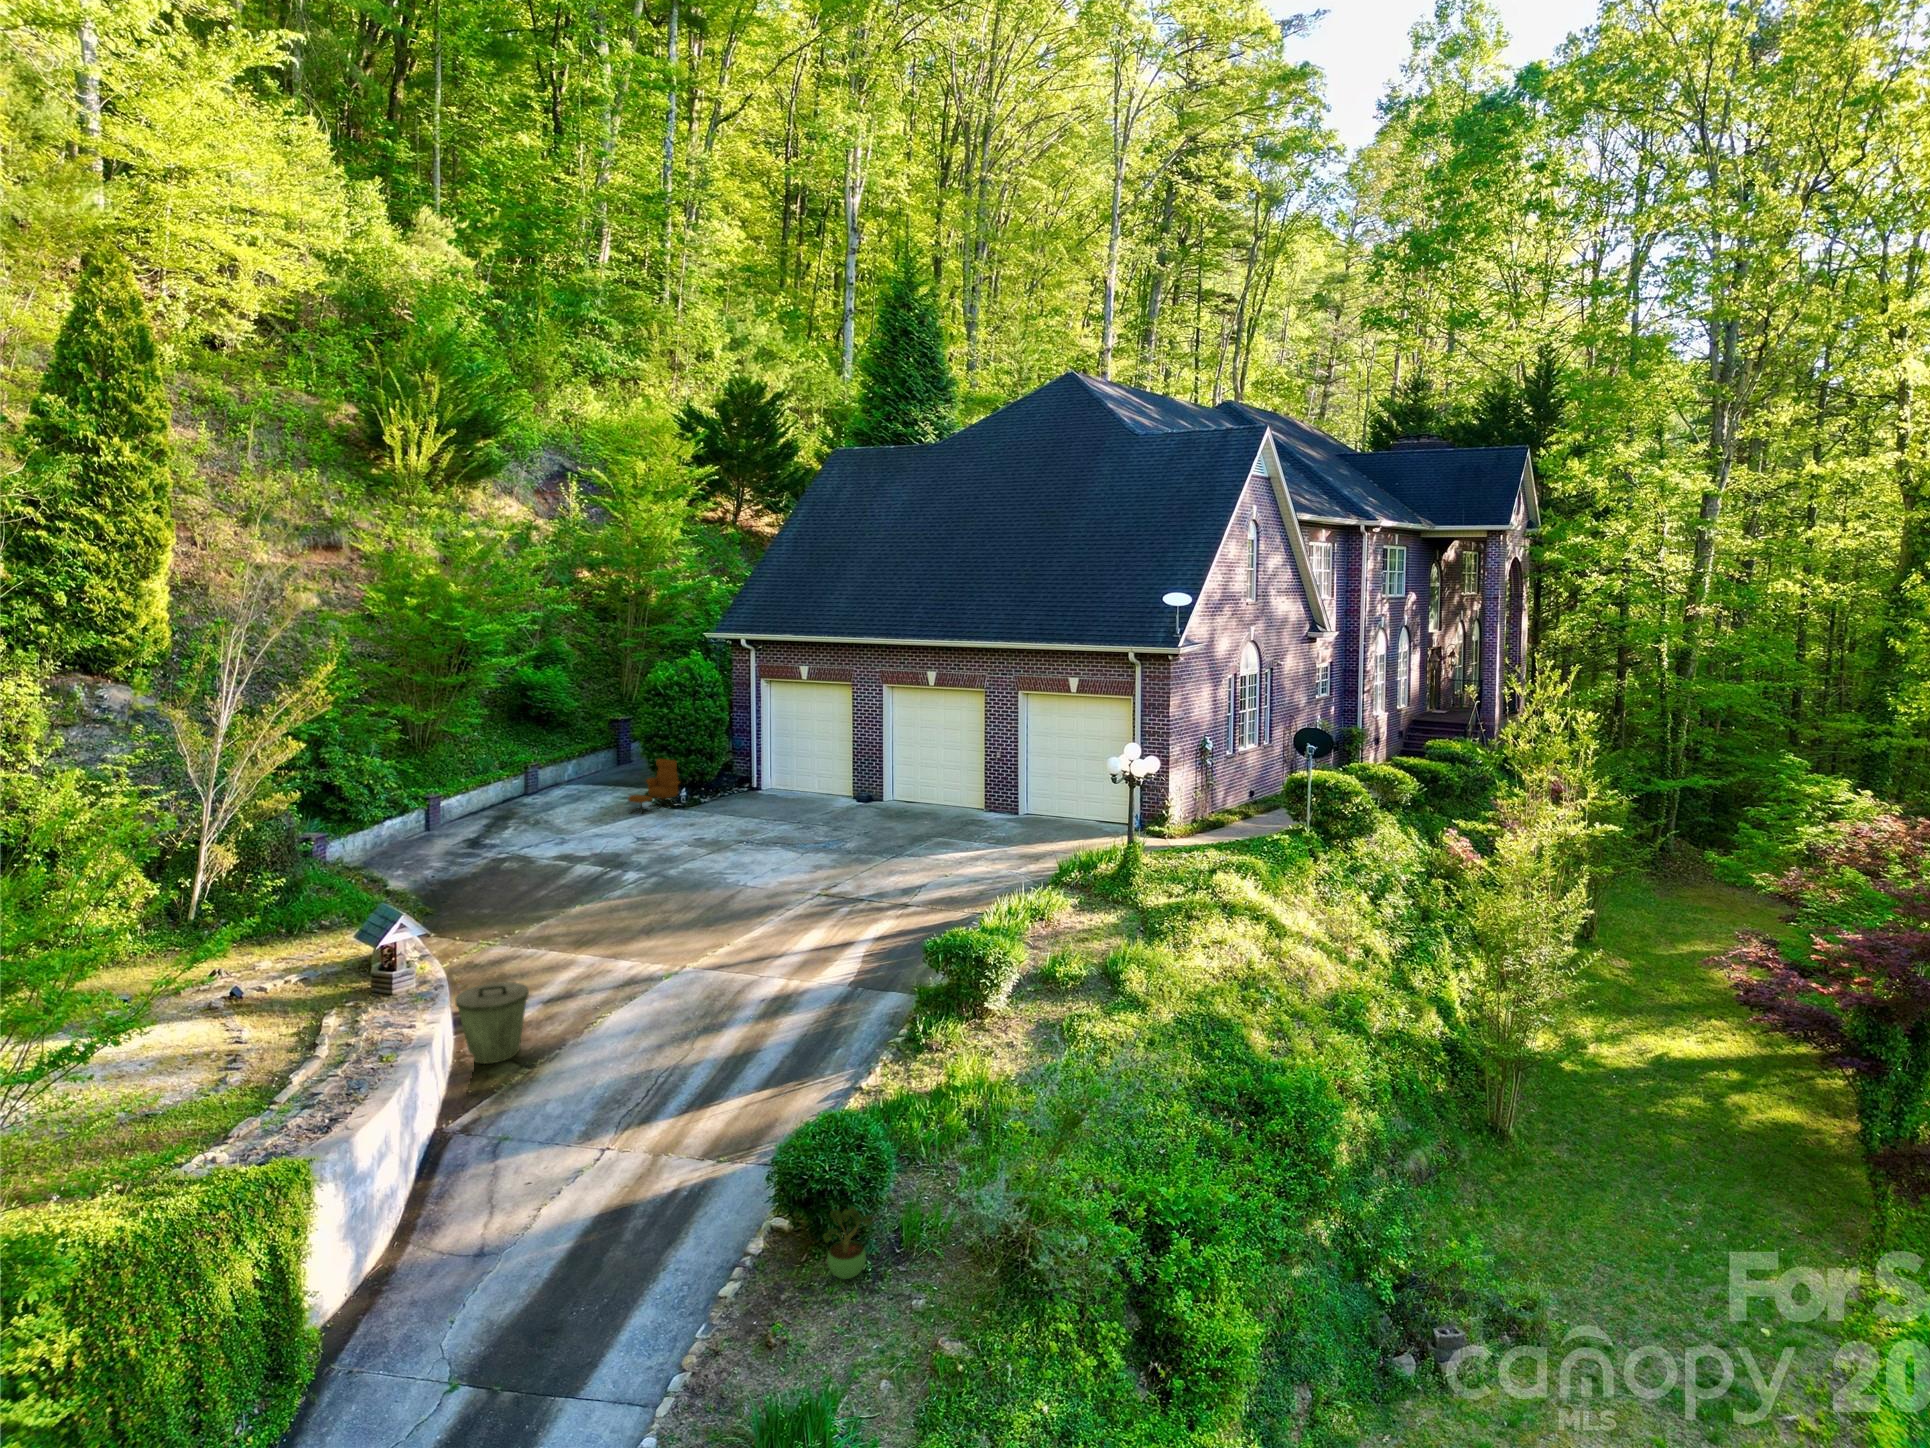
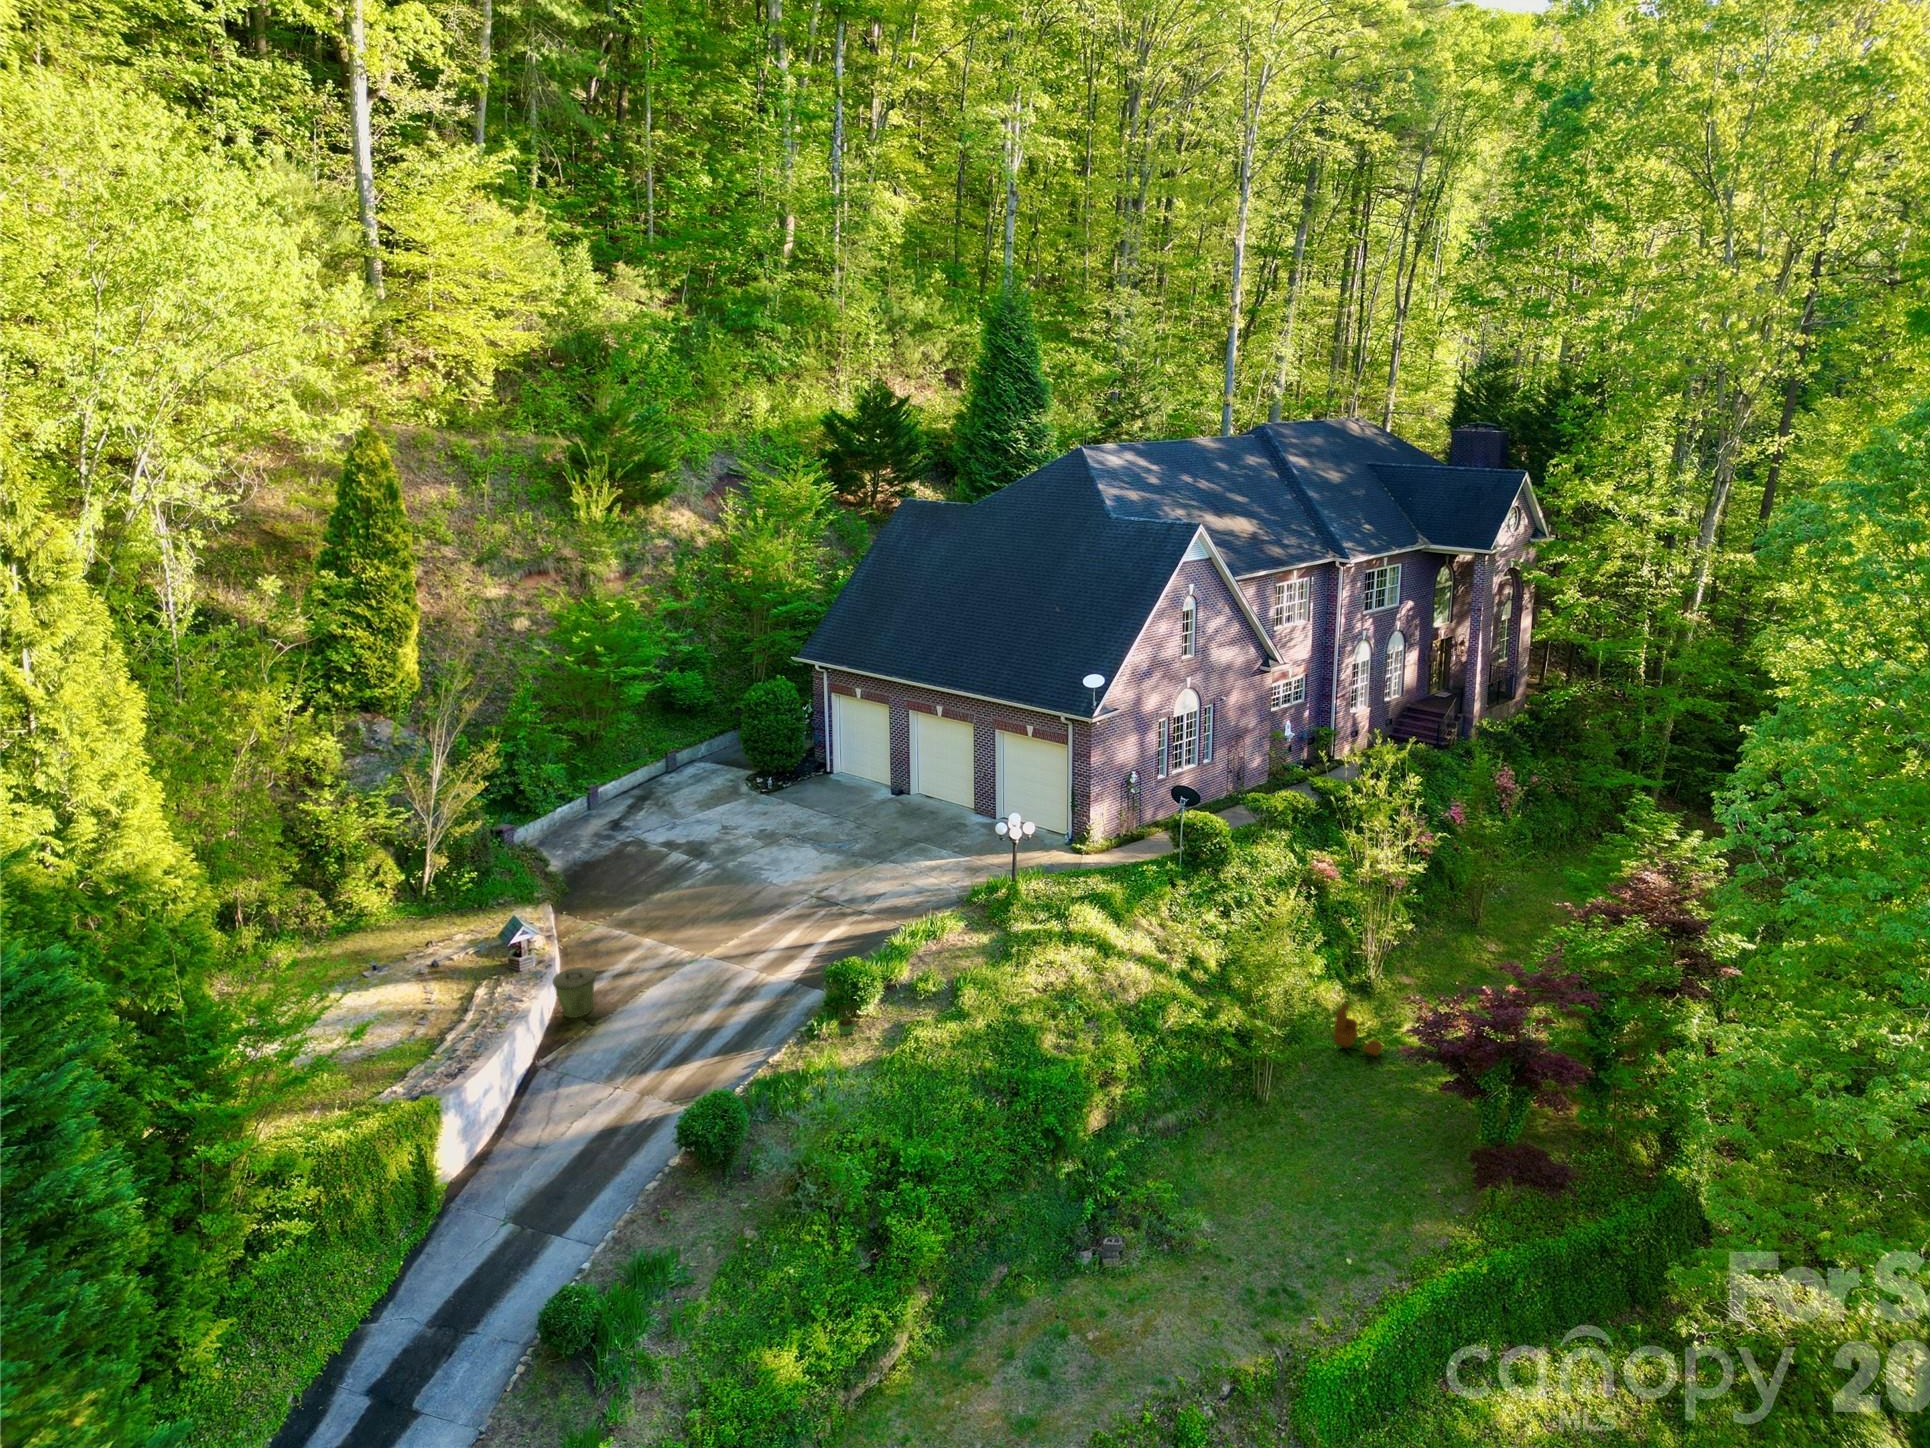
lounge chair: present [628,759,680,812] -> present [1334,1003,1382,1062]
potted plant: present [823,1206,872,1279] -> present [836,1004,857,1035]

